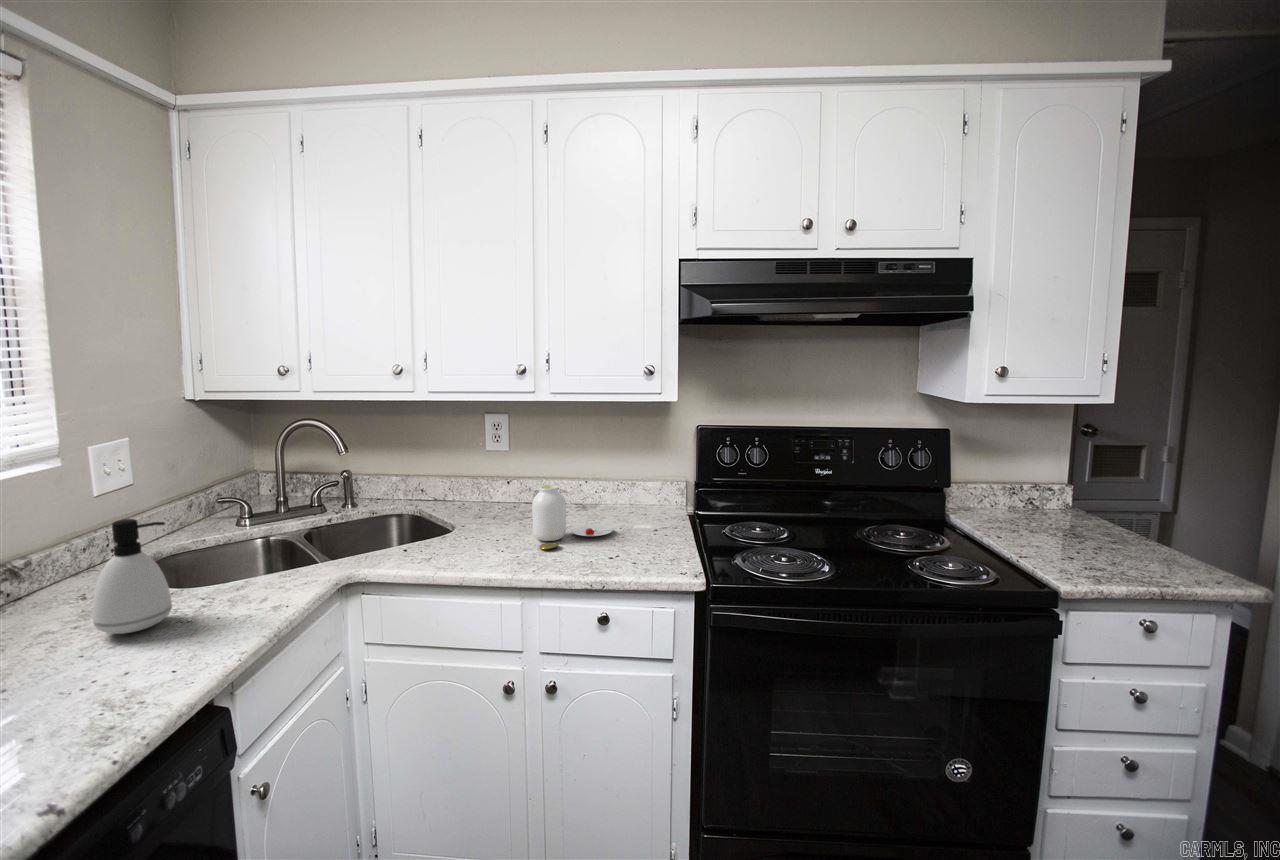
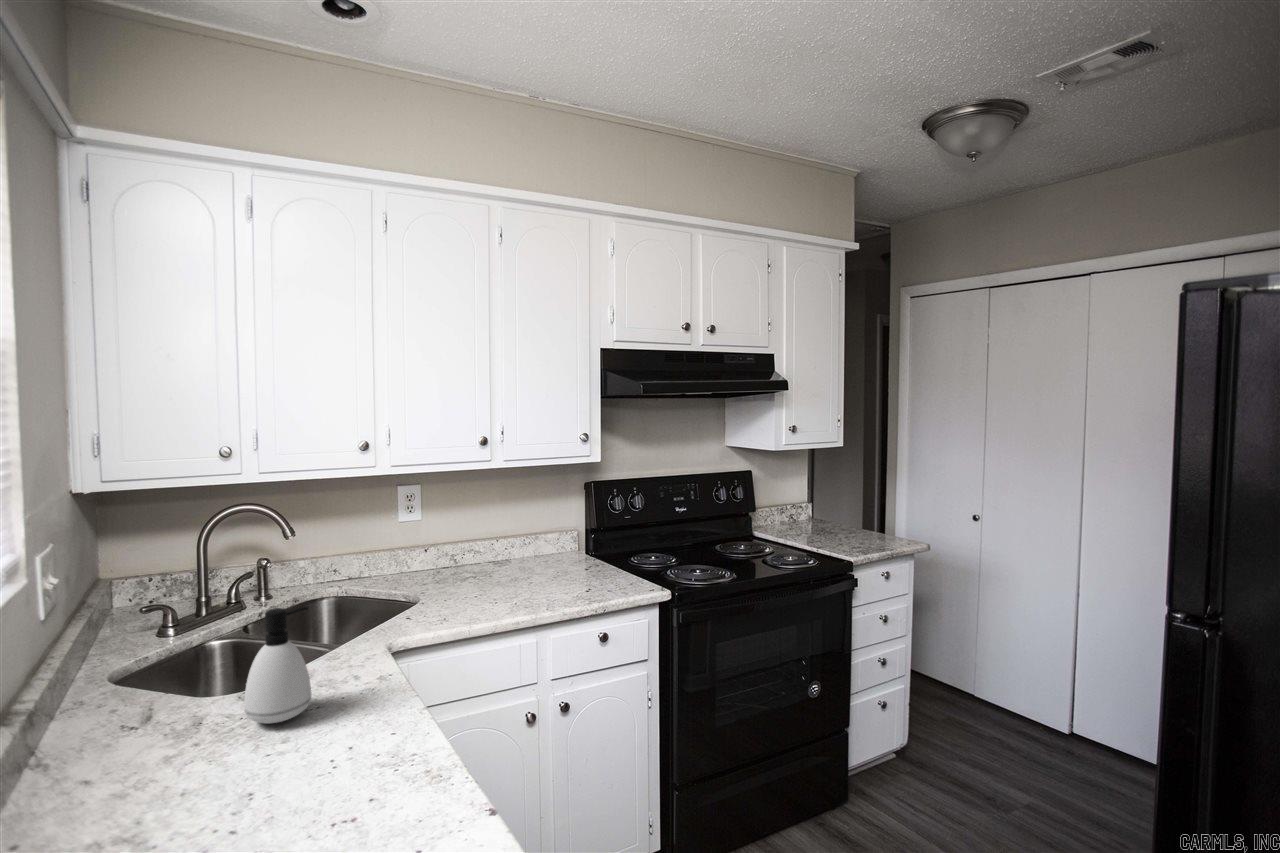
jar: present [532,485,613,549] -> none [503,542,566,596]

